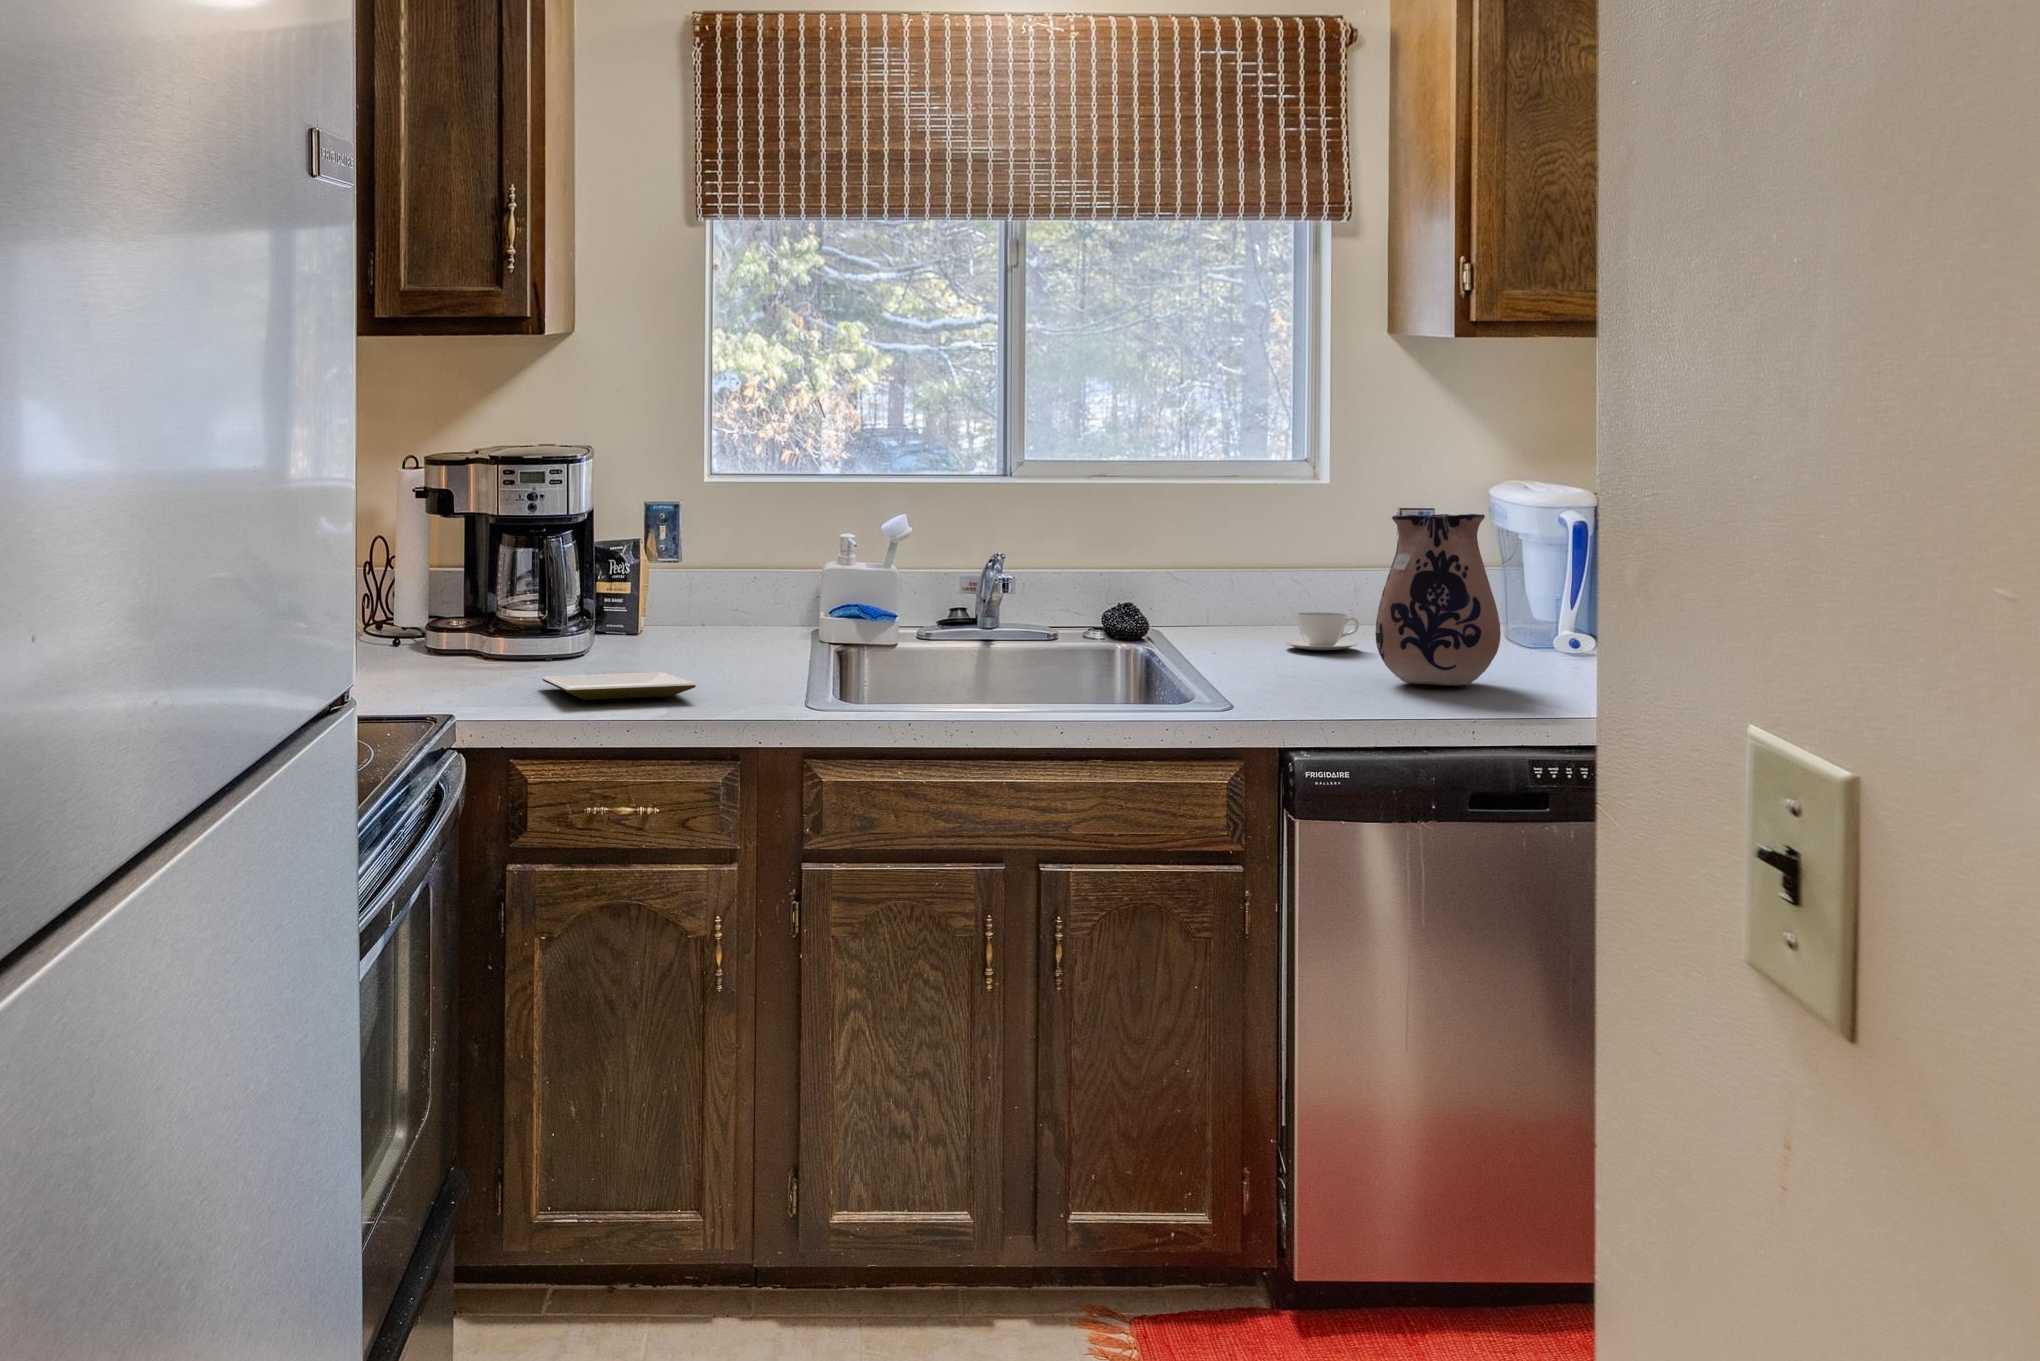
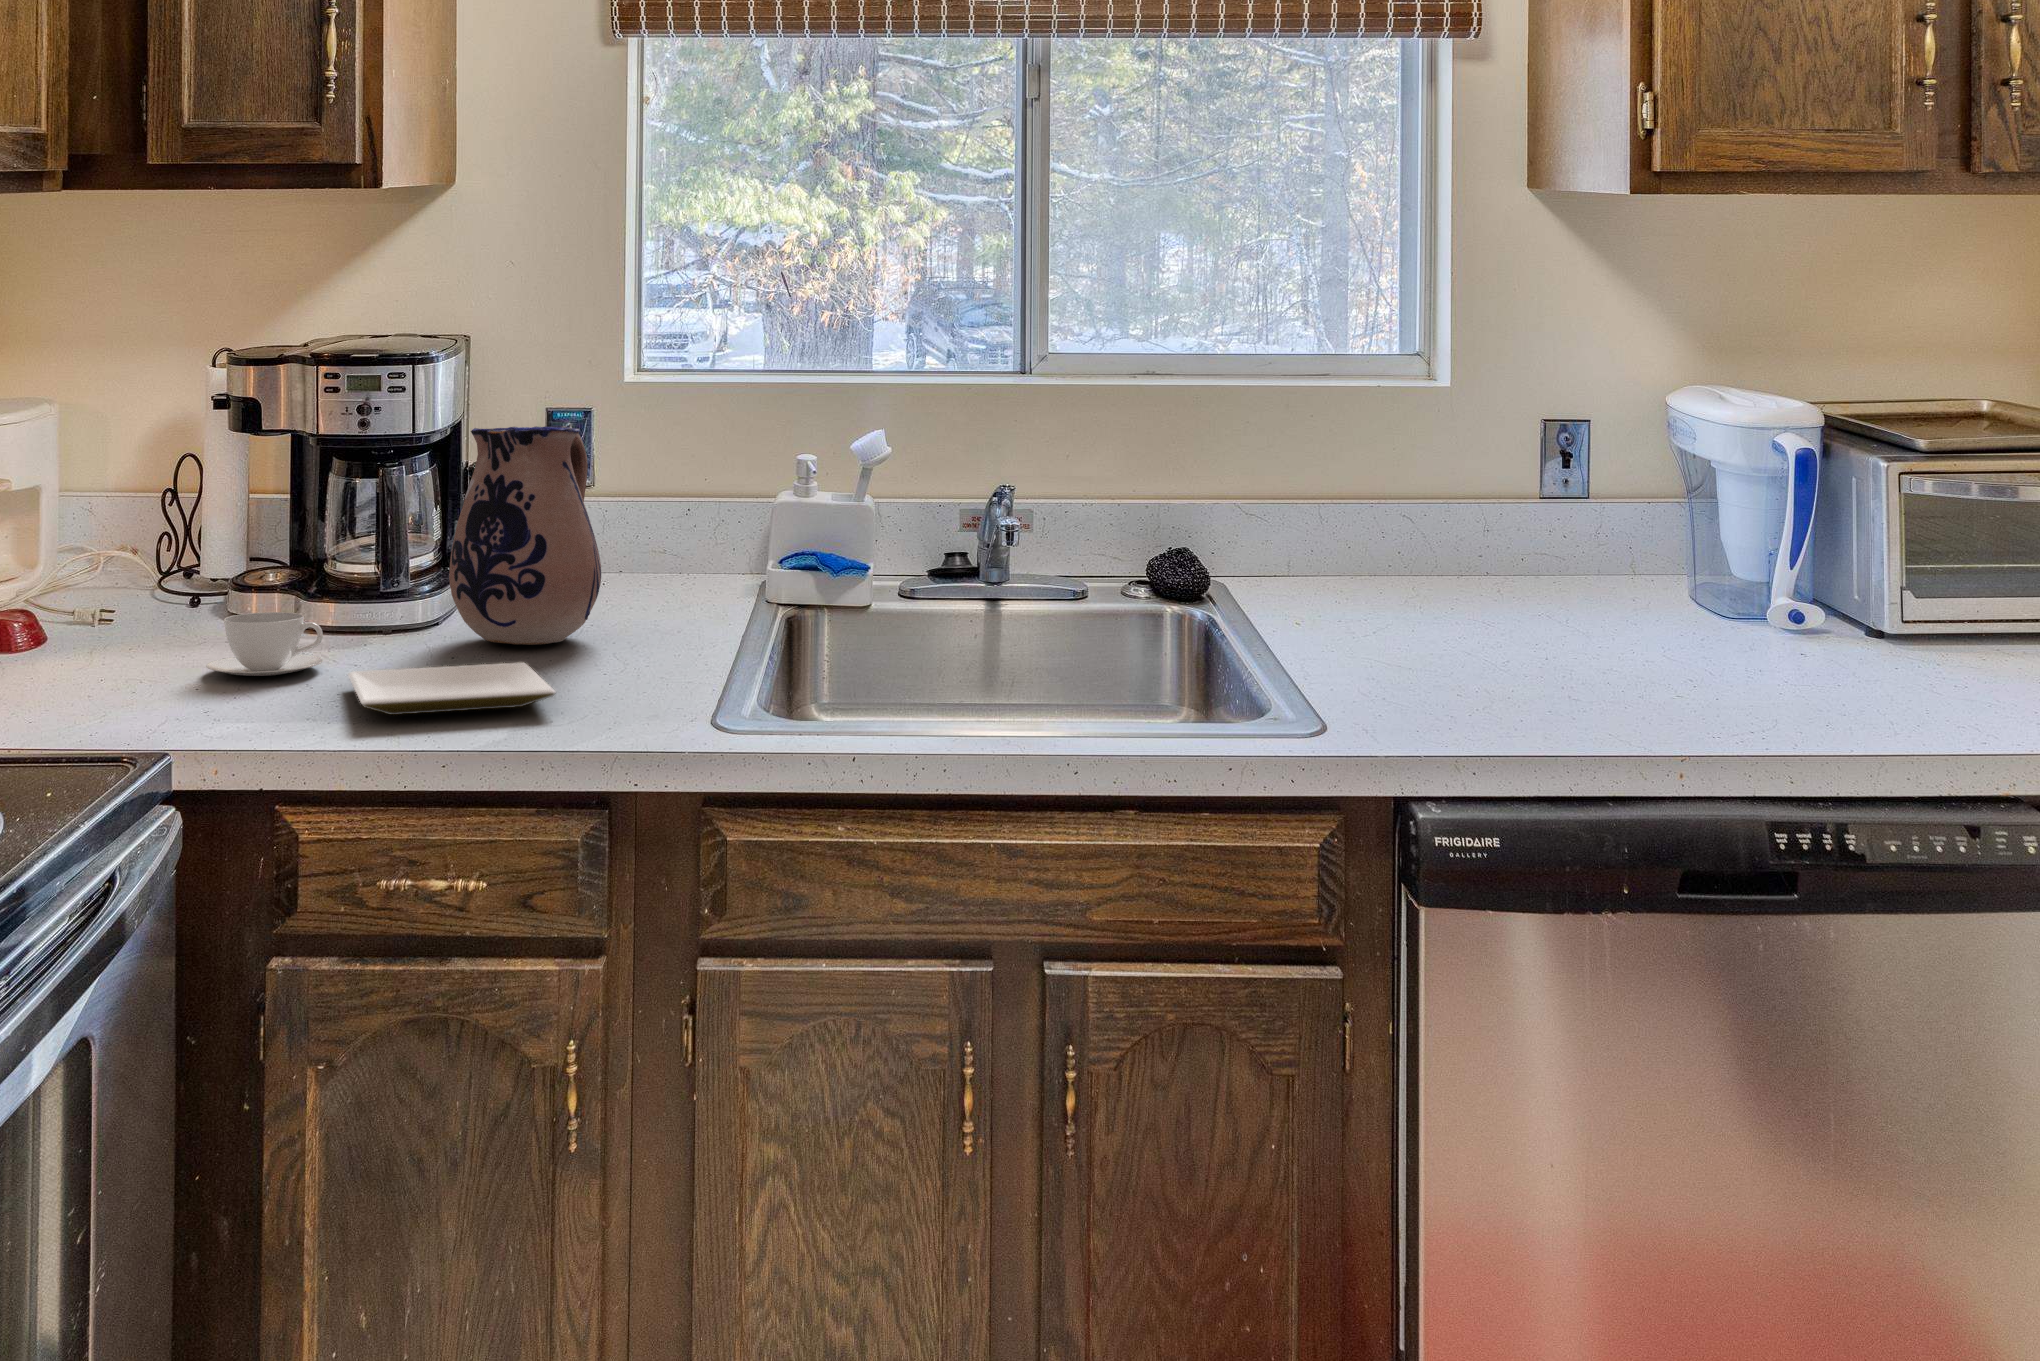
ceramic pitcher: present [1375,514,1501,686] -> present [449,426,601,645]
teacup: present [1284,612,1359,650] -> present [206,612,323,676]

